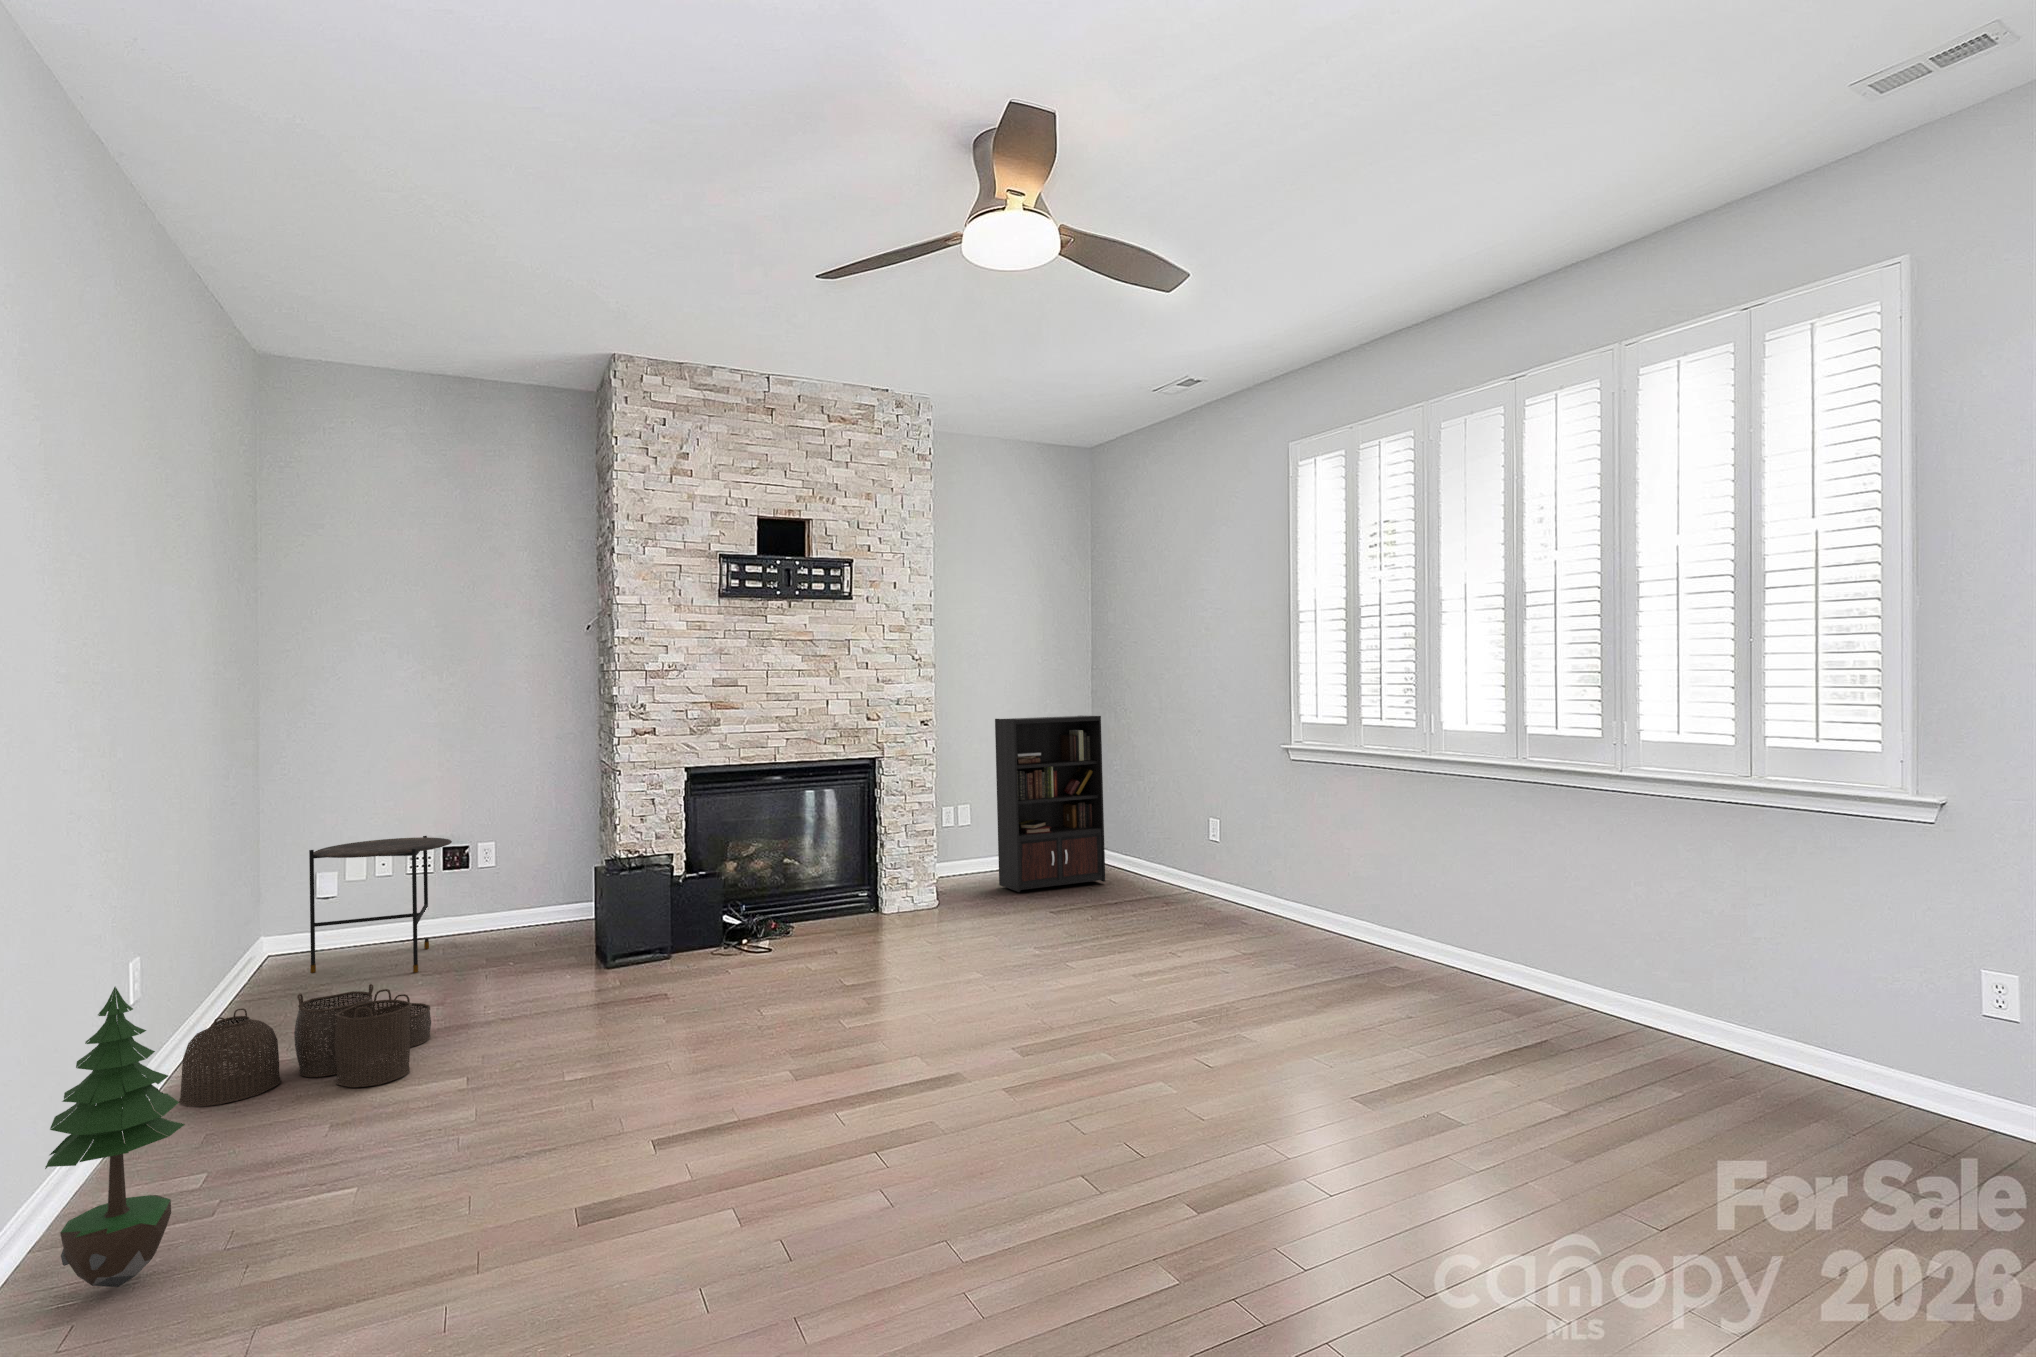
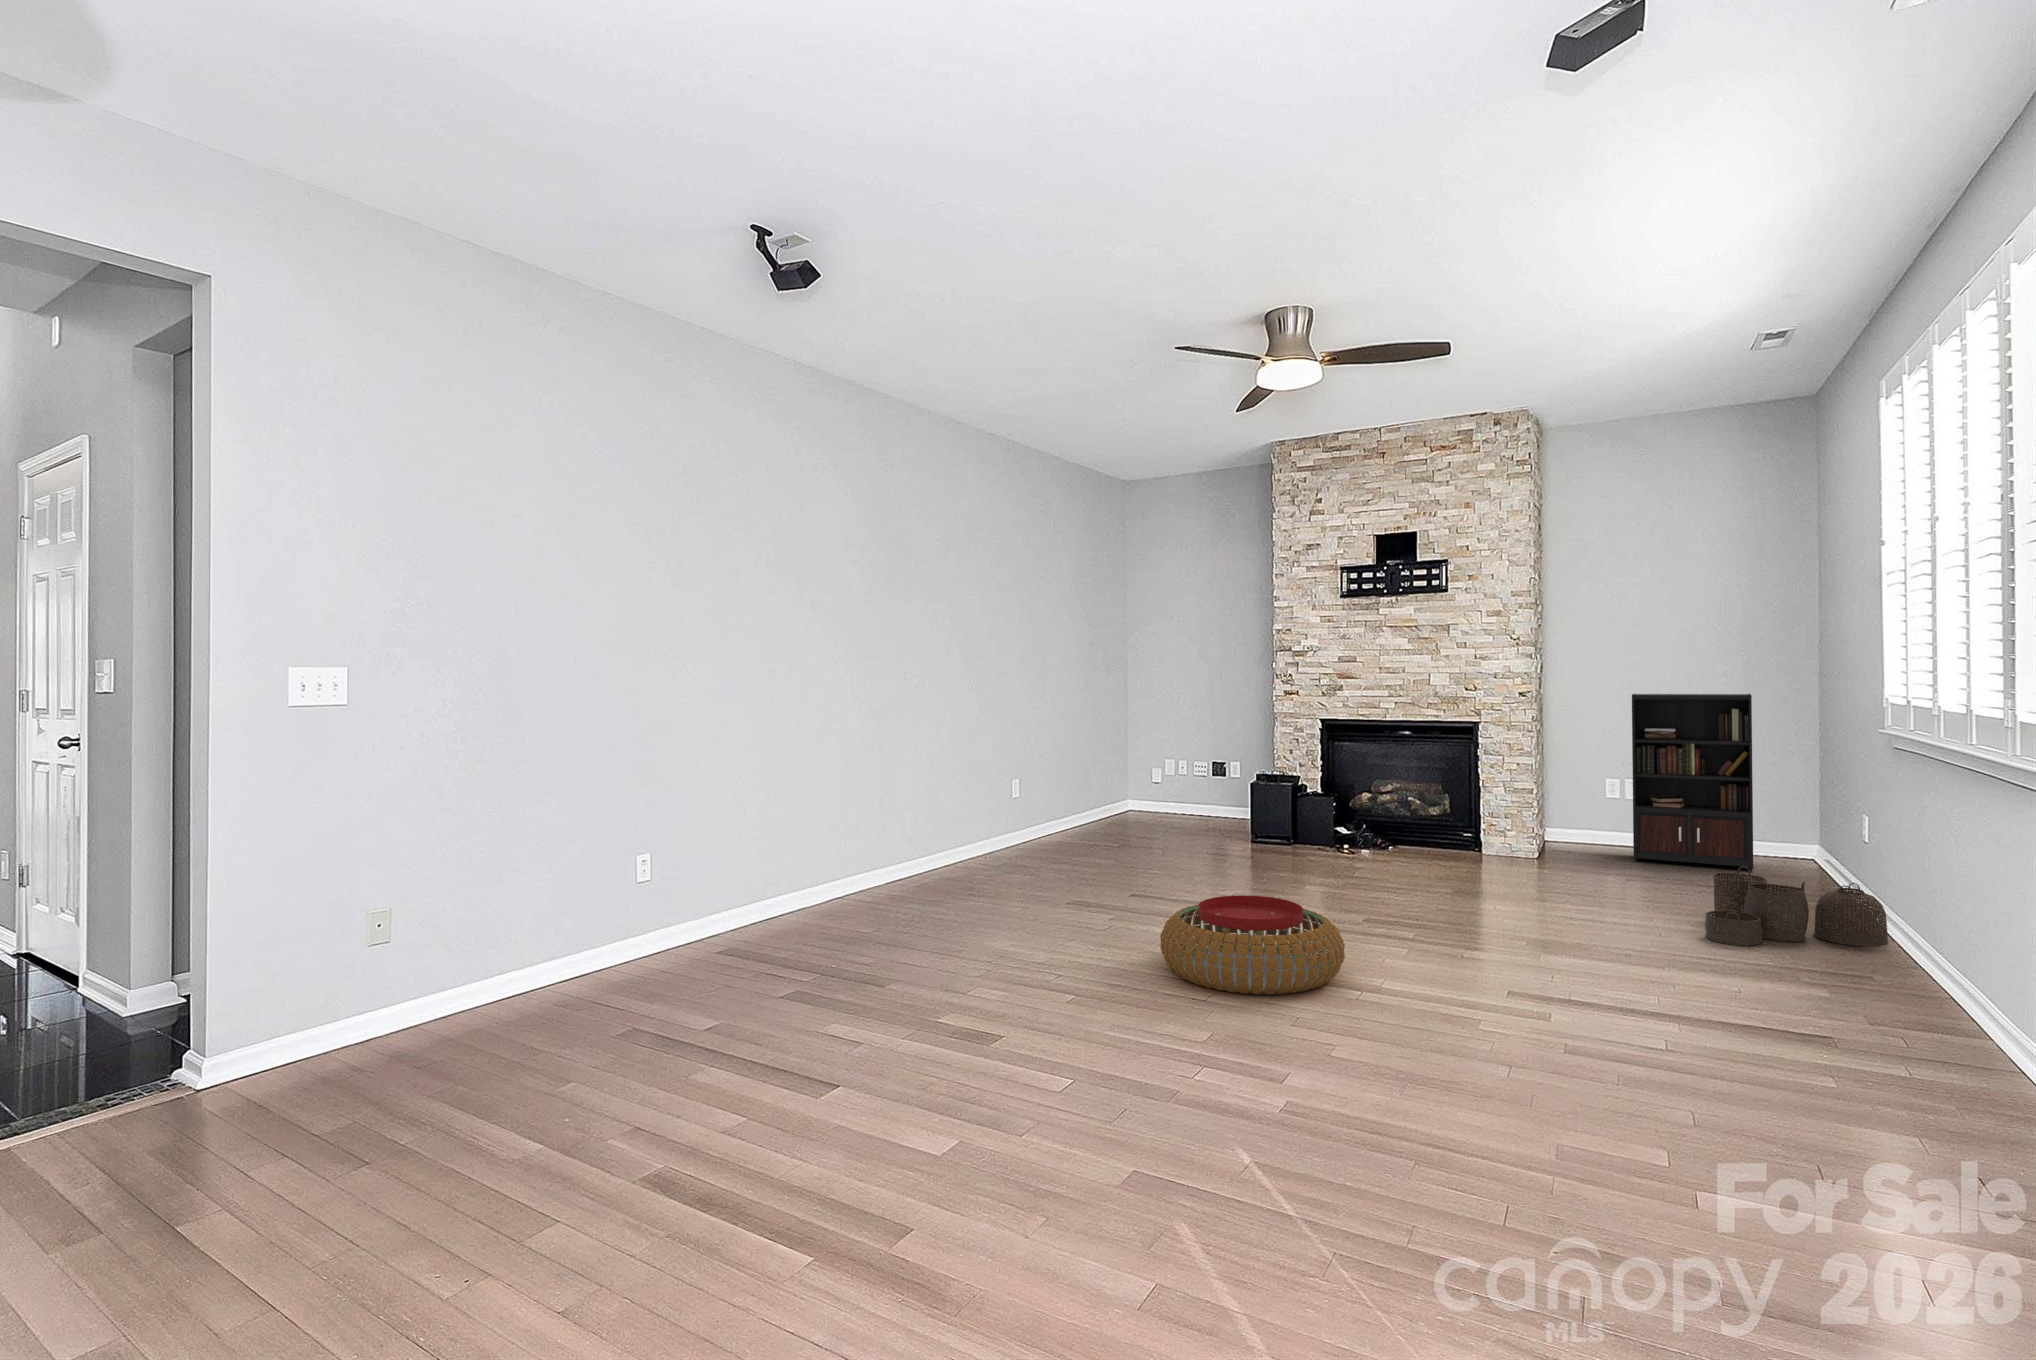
side table: present [309,836,452,973] -> none [1133,750,1202,826]
woven basket: present [179,984,431,1107] -> present [1705,866,1889,946]
potted tree: present [45,987,185,1287] -> none [906,775,943,880]
pouf: none [1064,1040,1371,1244] -> present [1160,896,1345,994]

